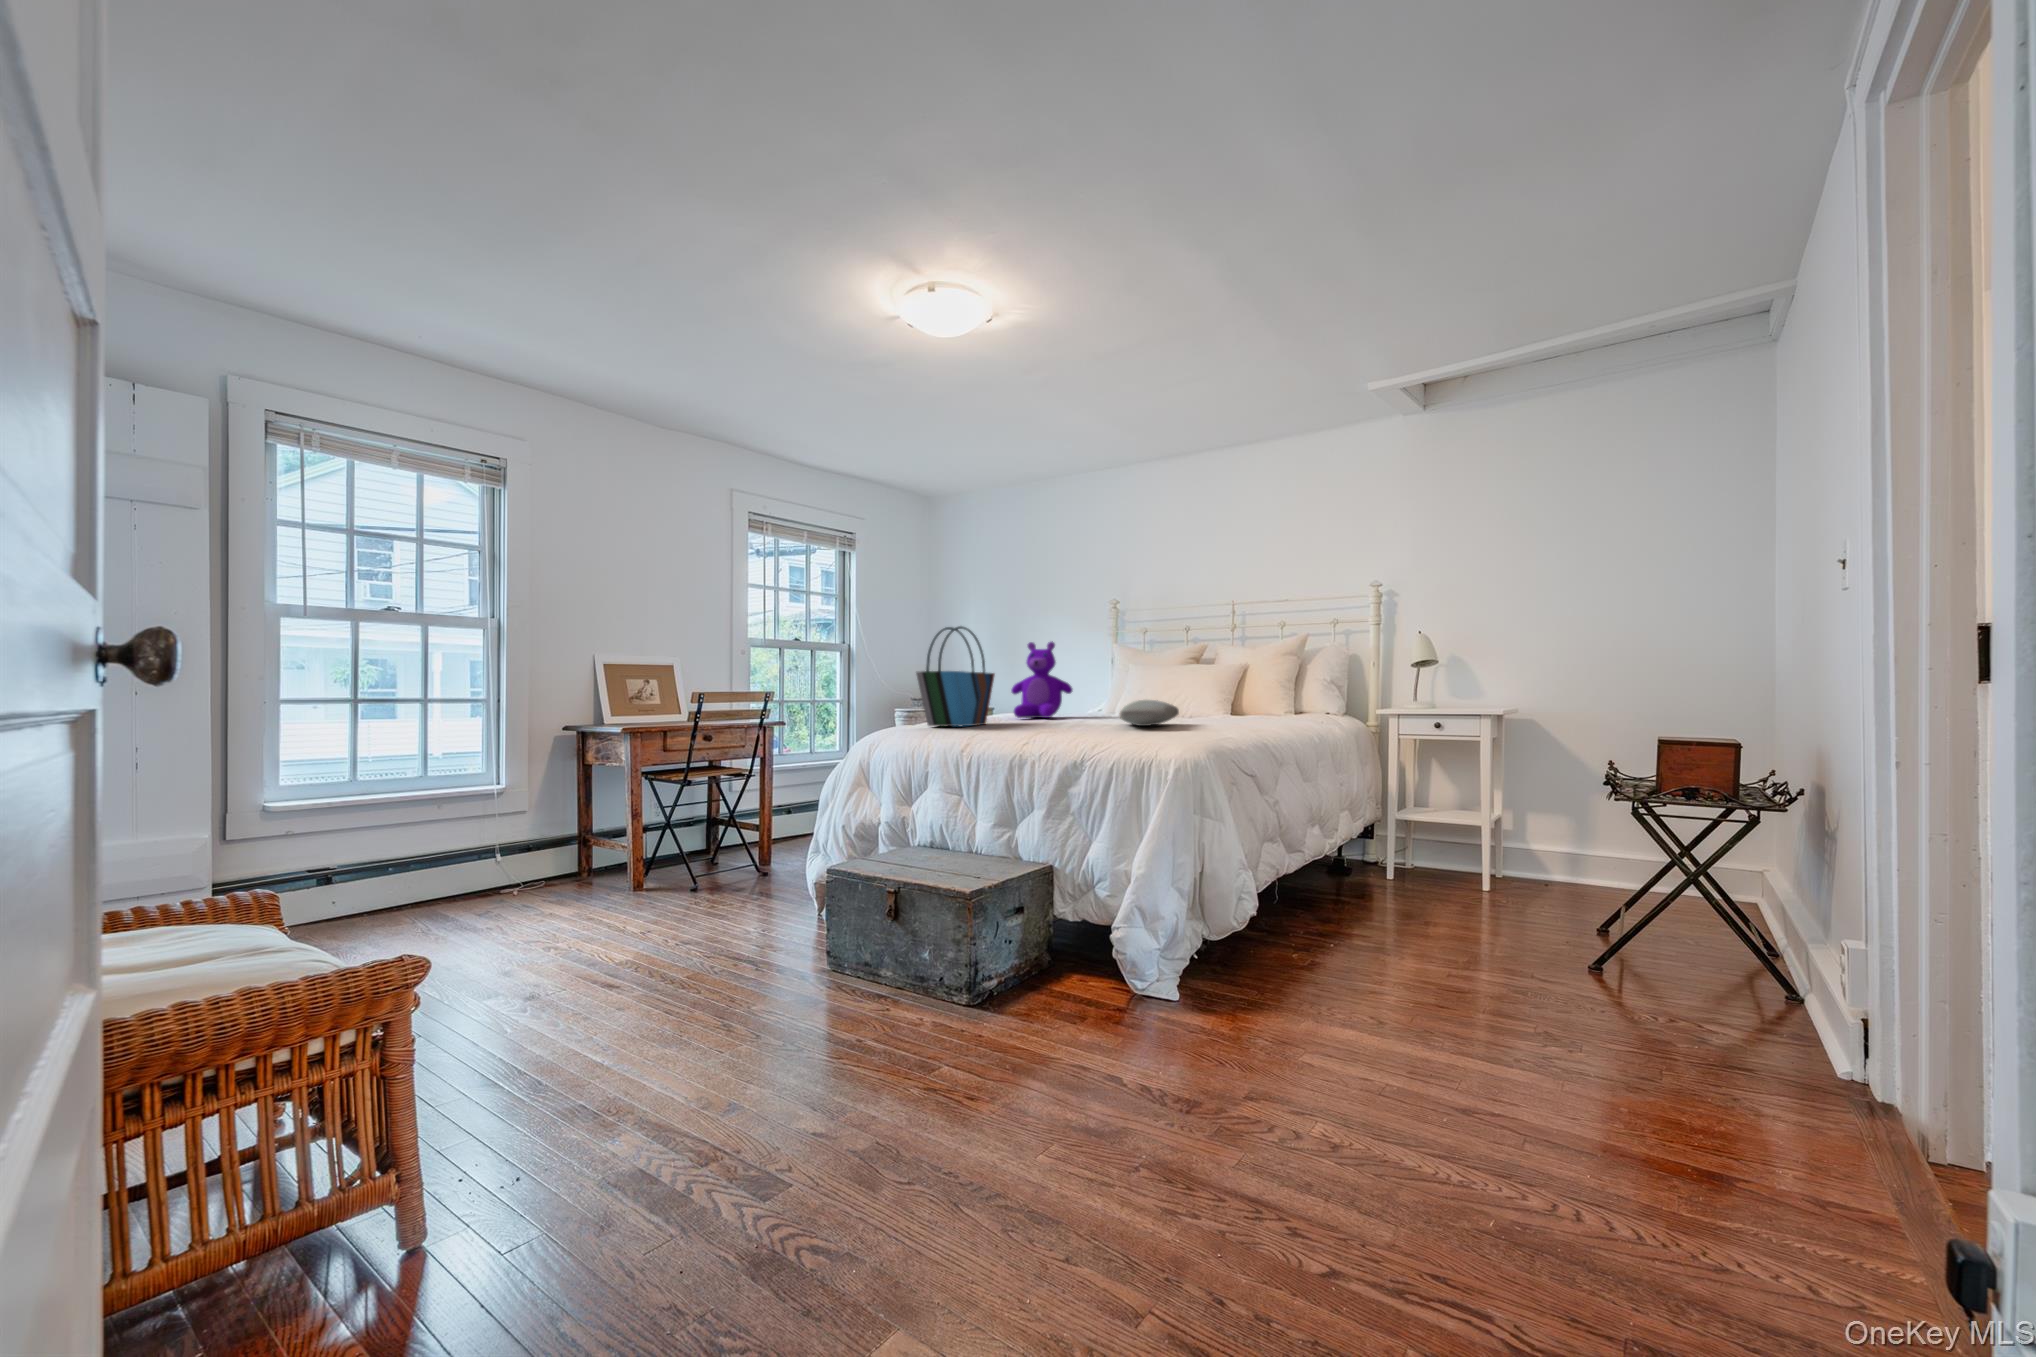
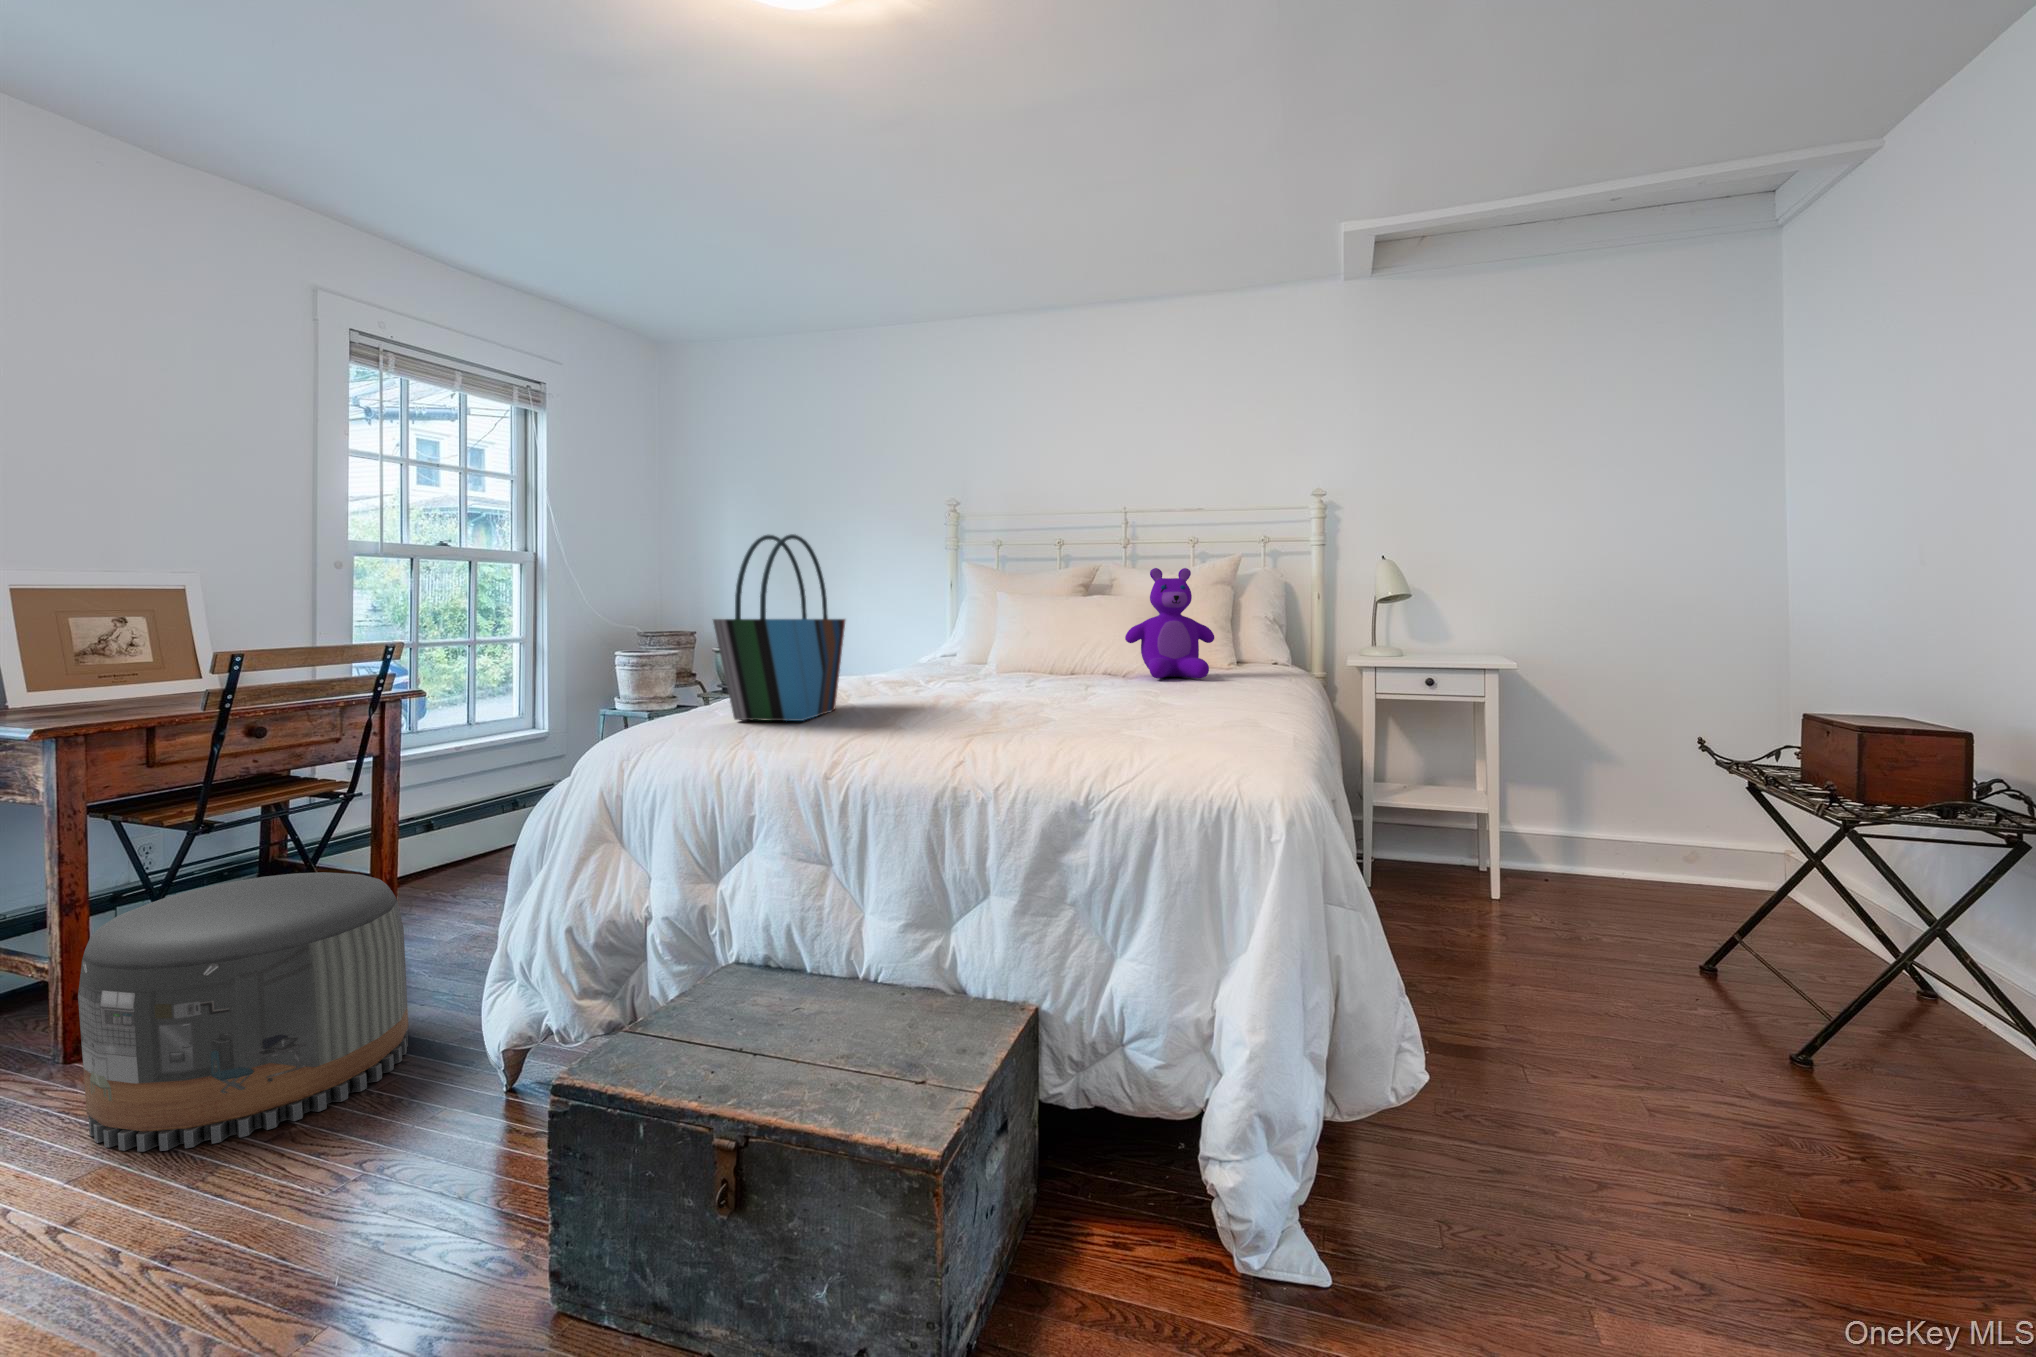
teddy bear: present [1011,641,1072,718] -> present [1125,568,1214,678]
pillow: present [1120,700,1179,726] -> none [1071,671,1189,715]
pouf: none [645,807,772,919] -> present [78,872,408,1152]

